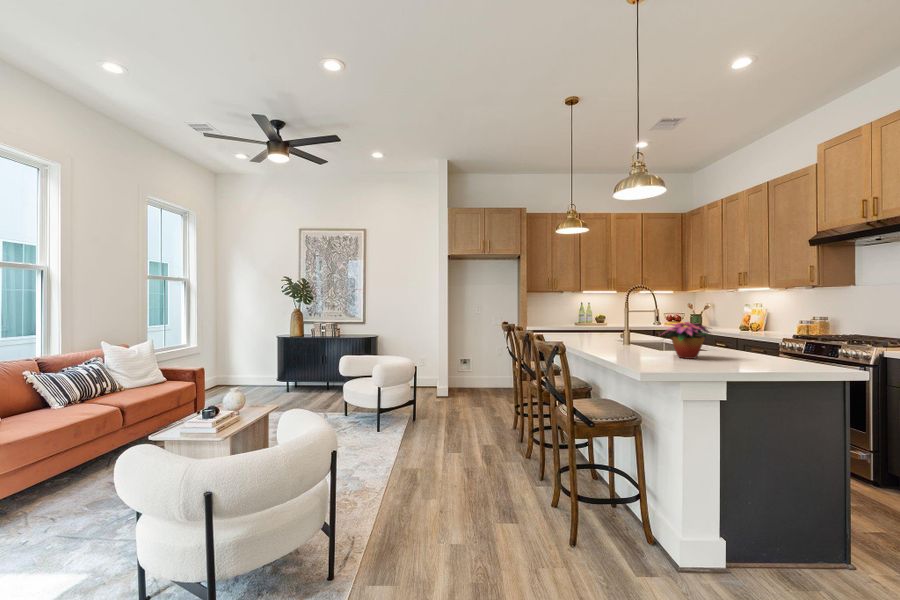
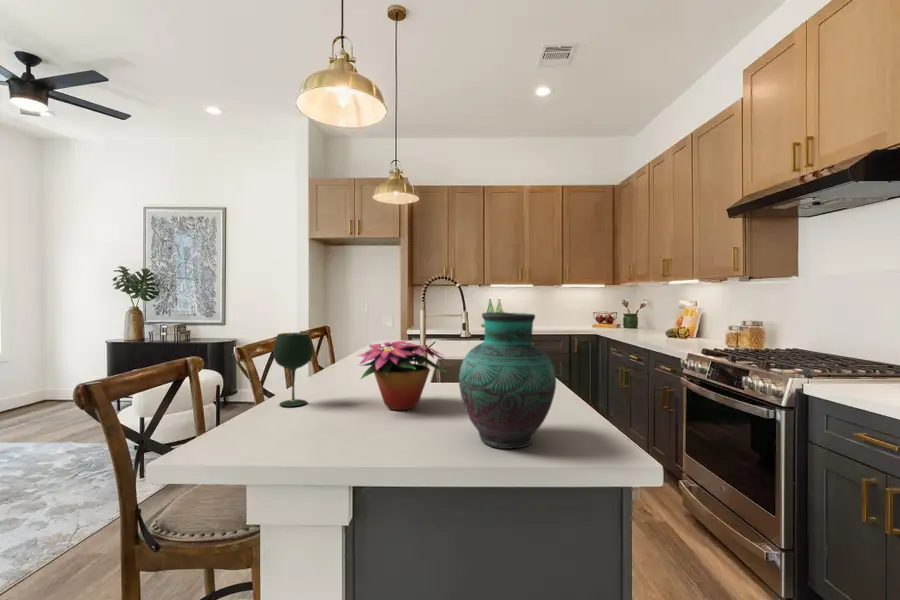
vase: none [751,305,810,368] -> present [459,312,556,449]
wine glass: none [614,318,636,358] -> present [273,333,313,407]

